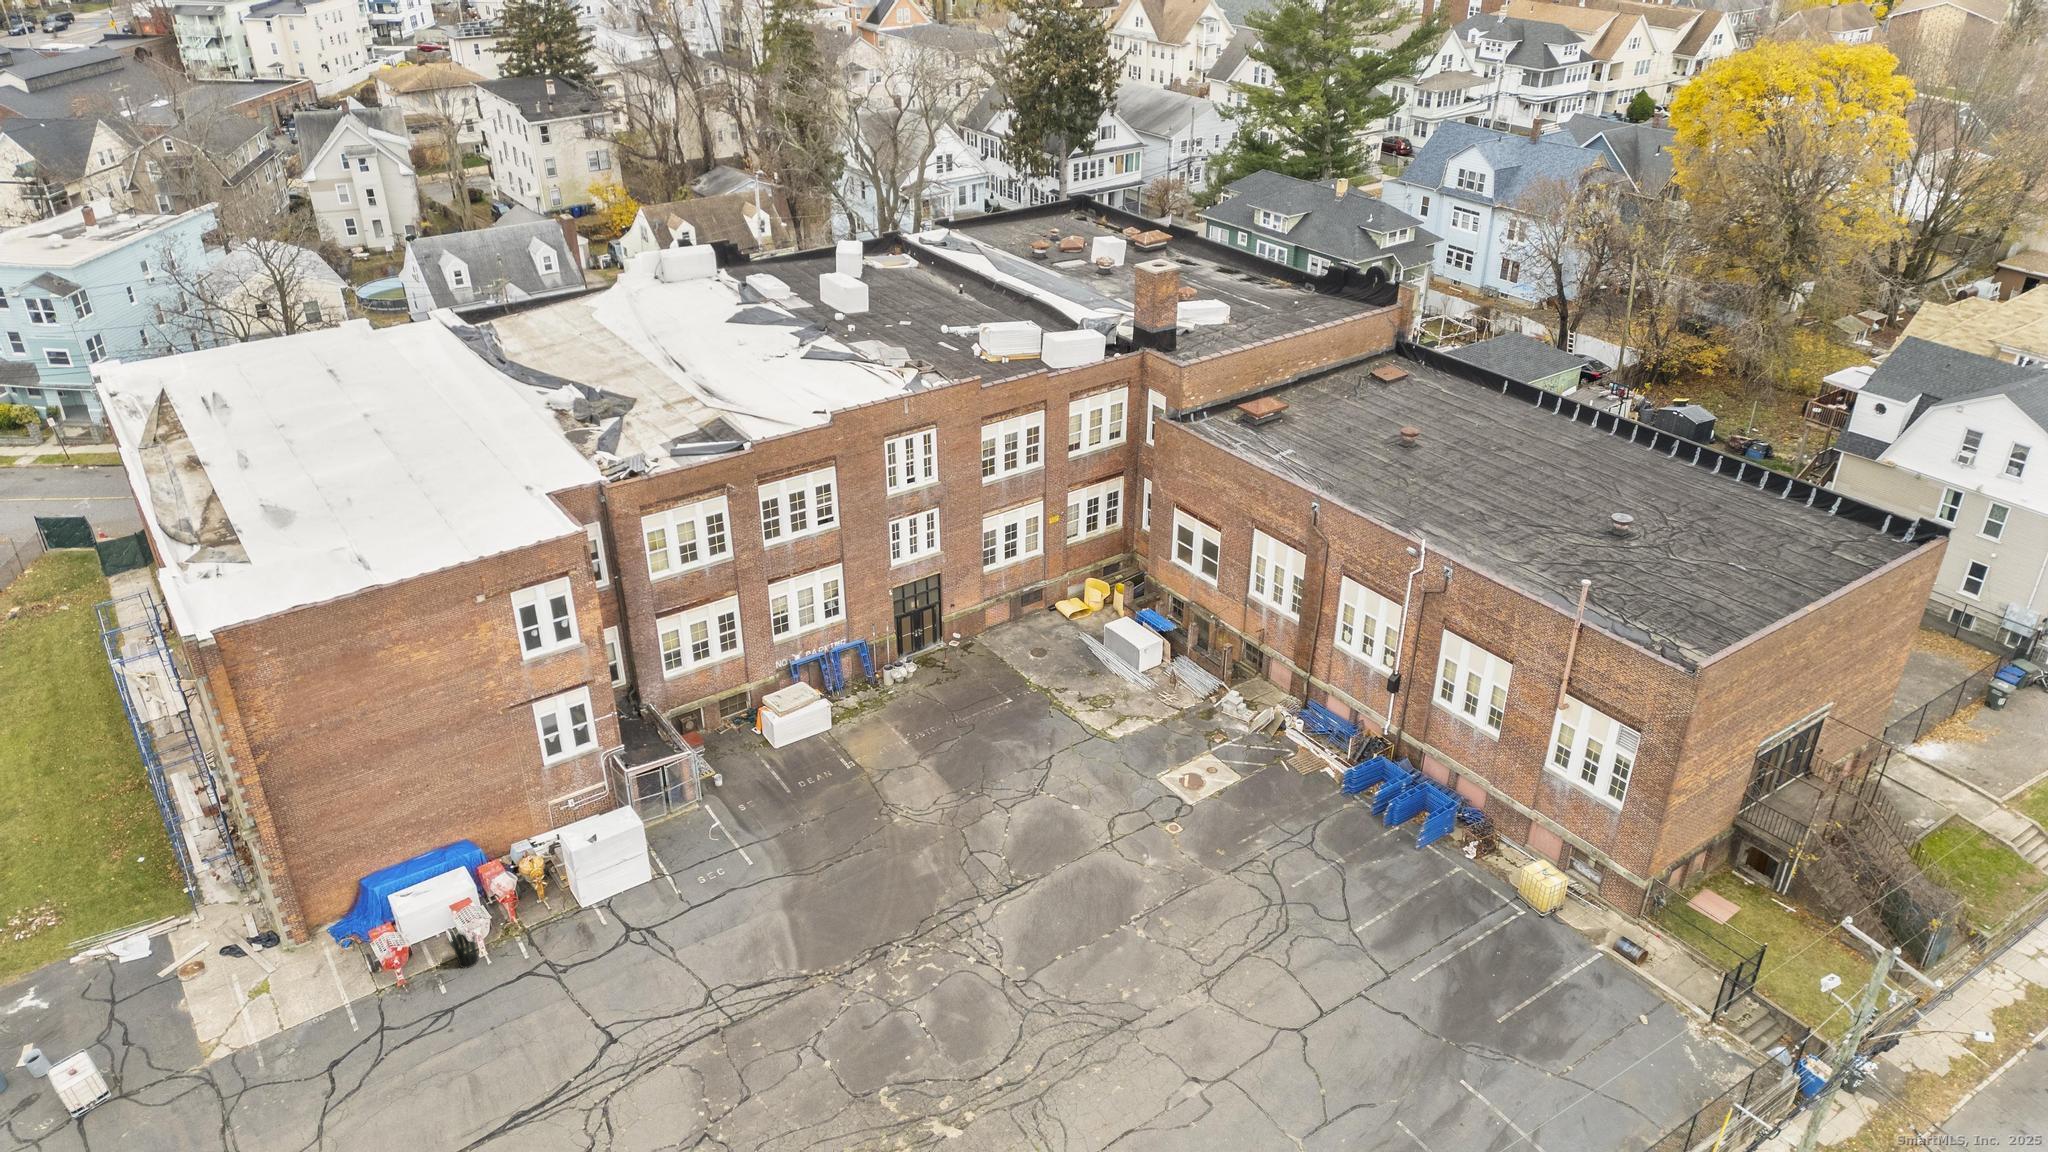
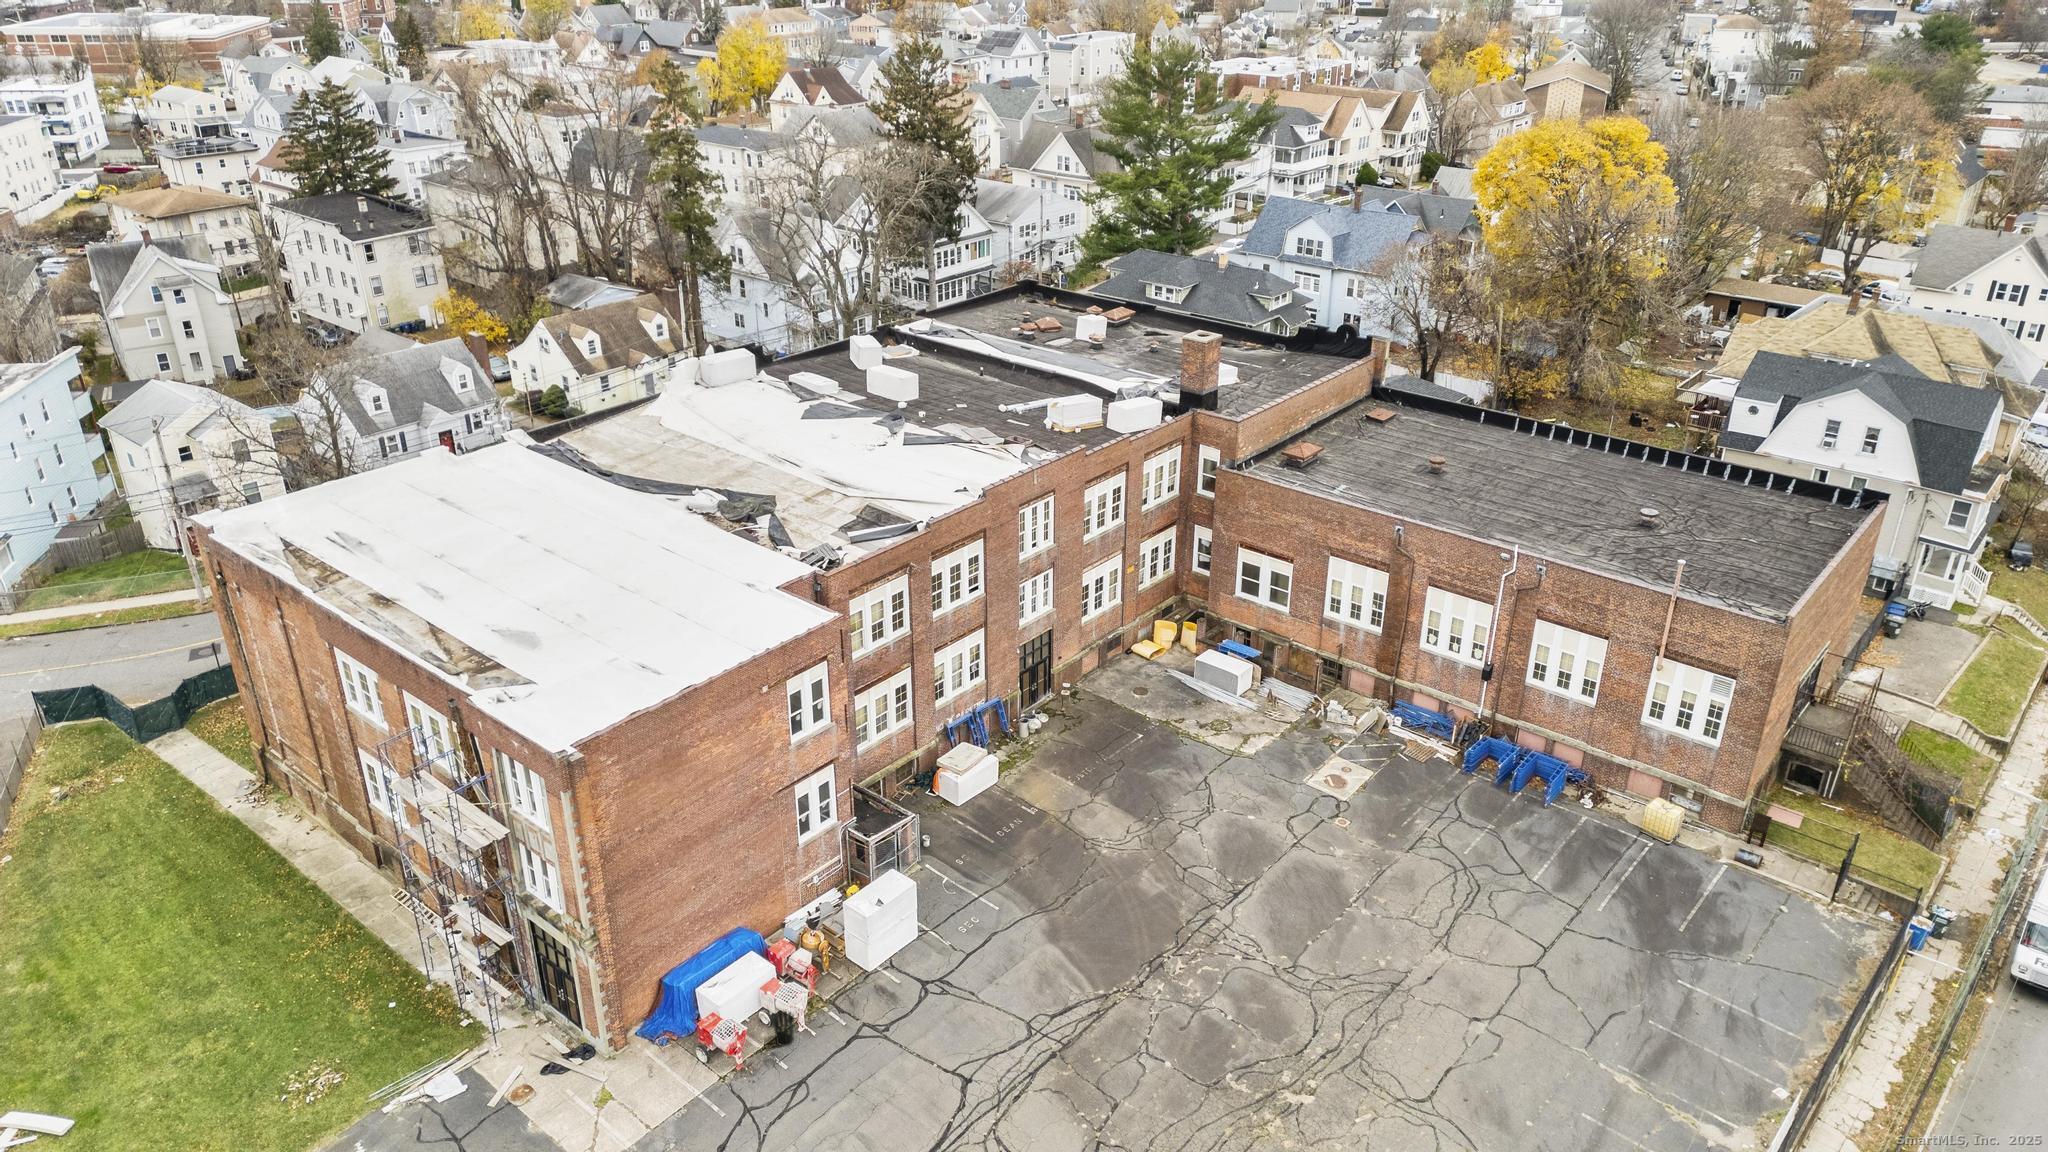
bench: none [1650,898,1690,941] -> present [1747,812,1772,847]

